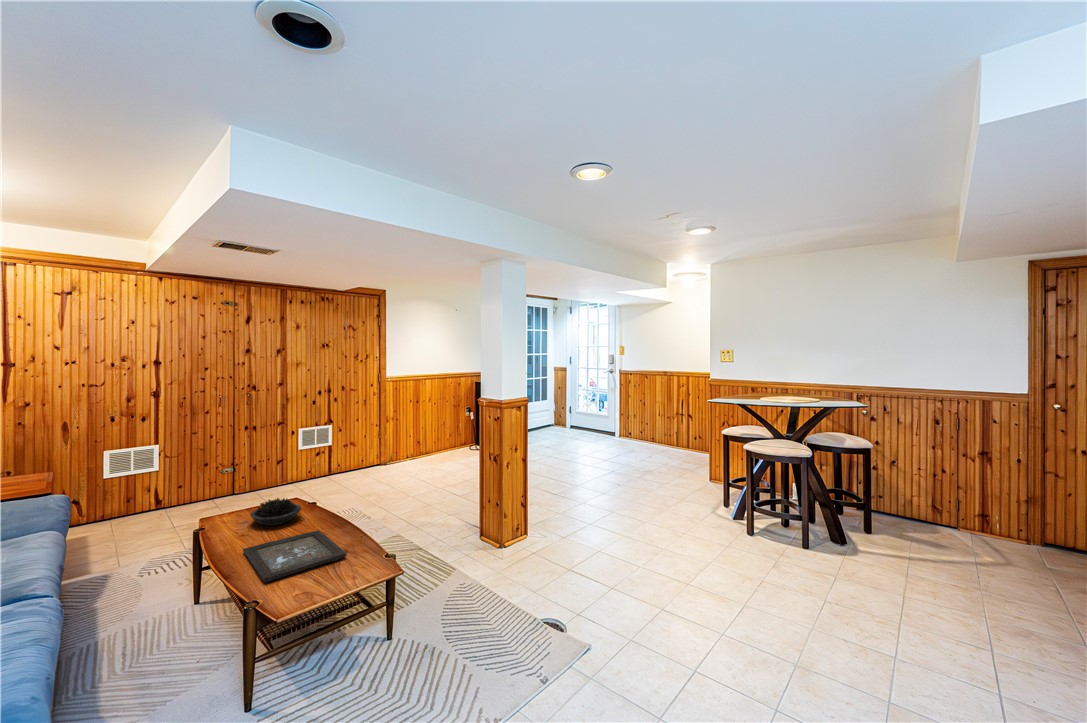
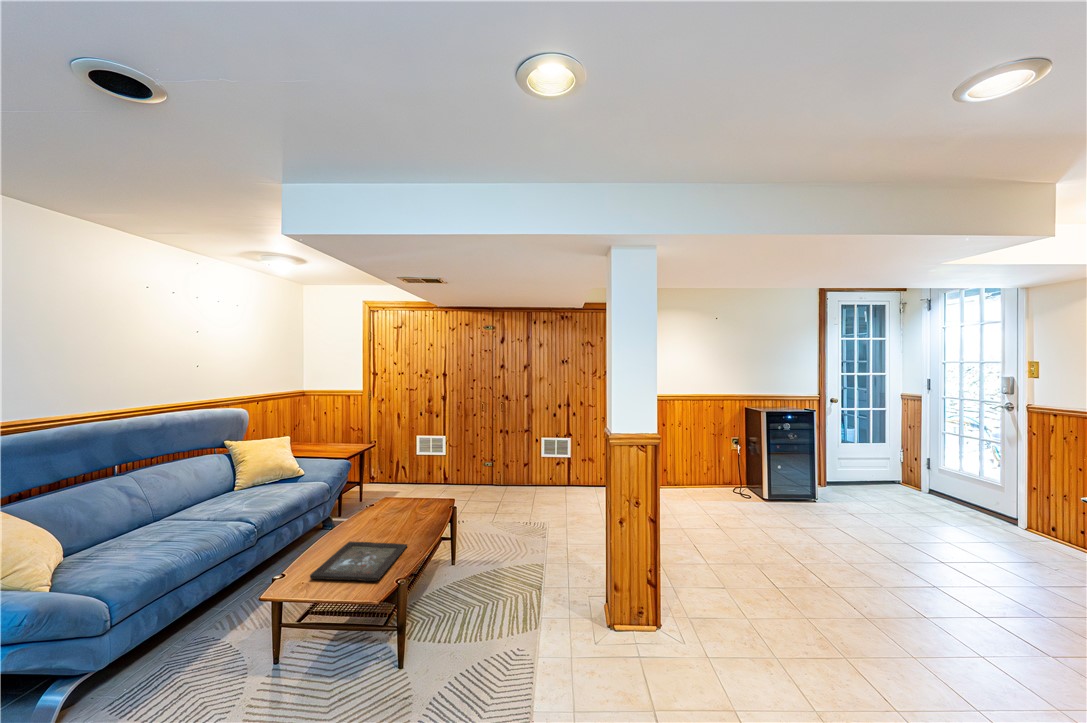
succulent plant: present [250,498,301,526] -> none [385,502,426,528]

